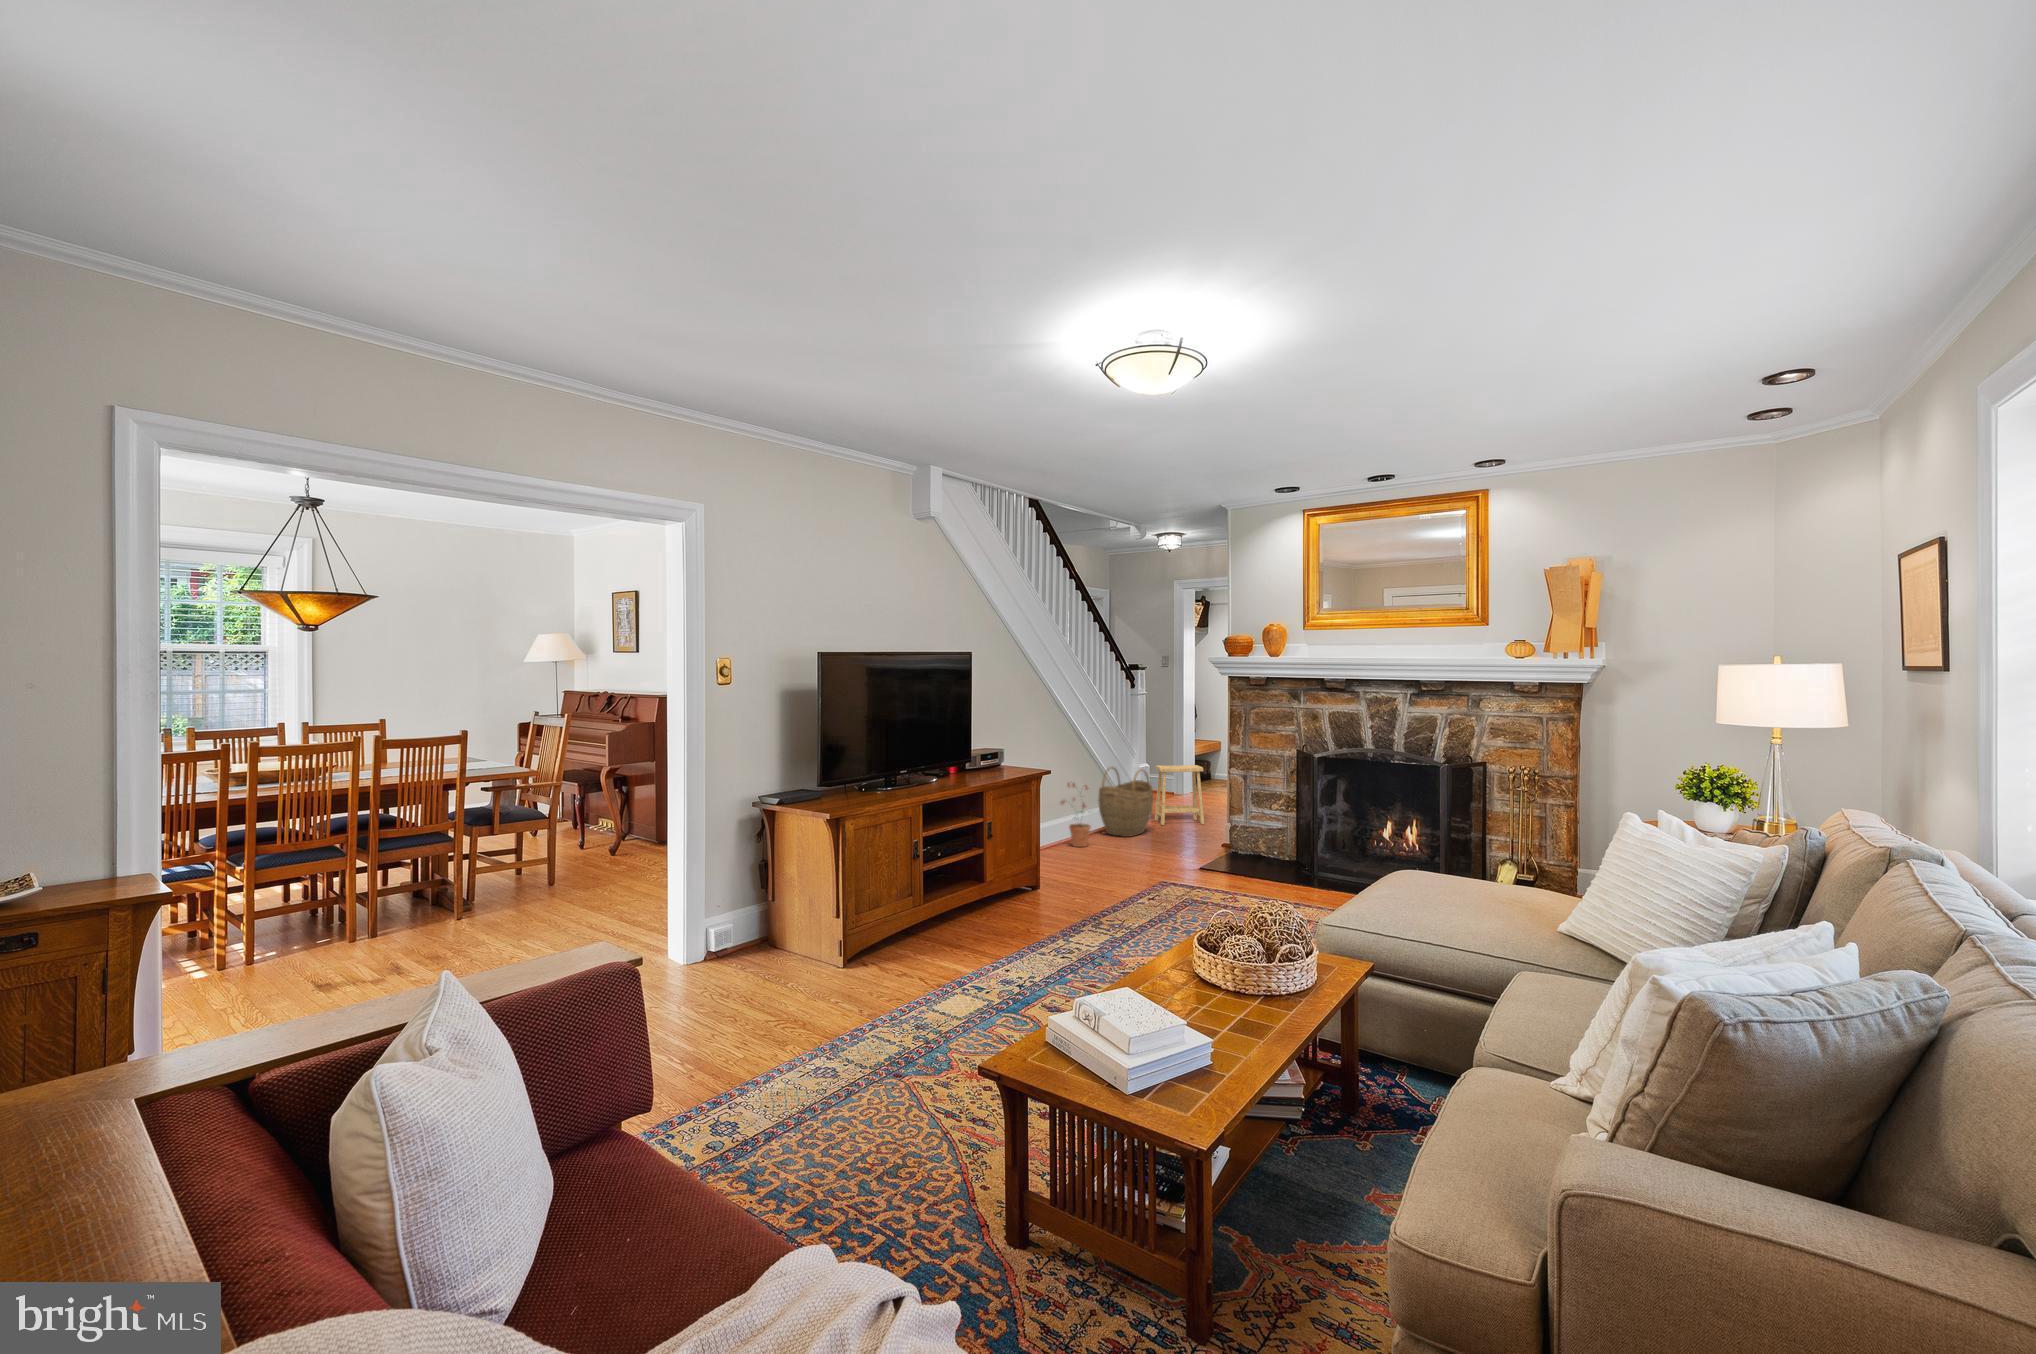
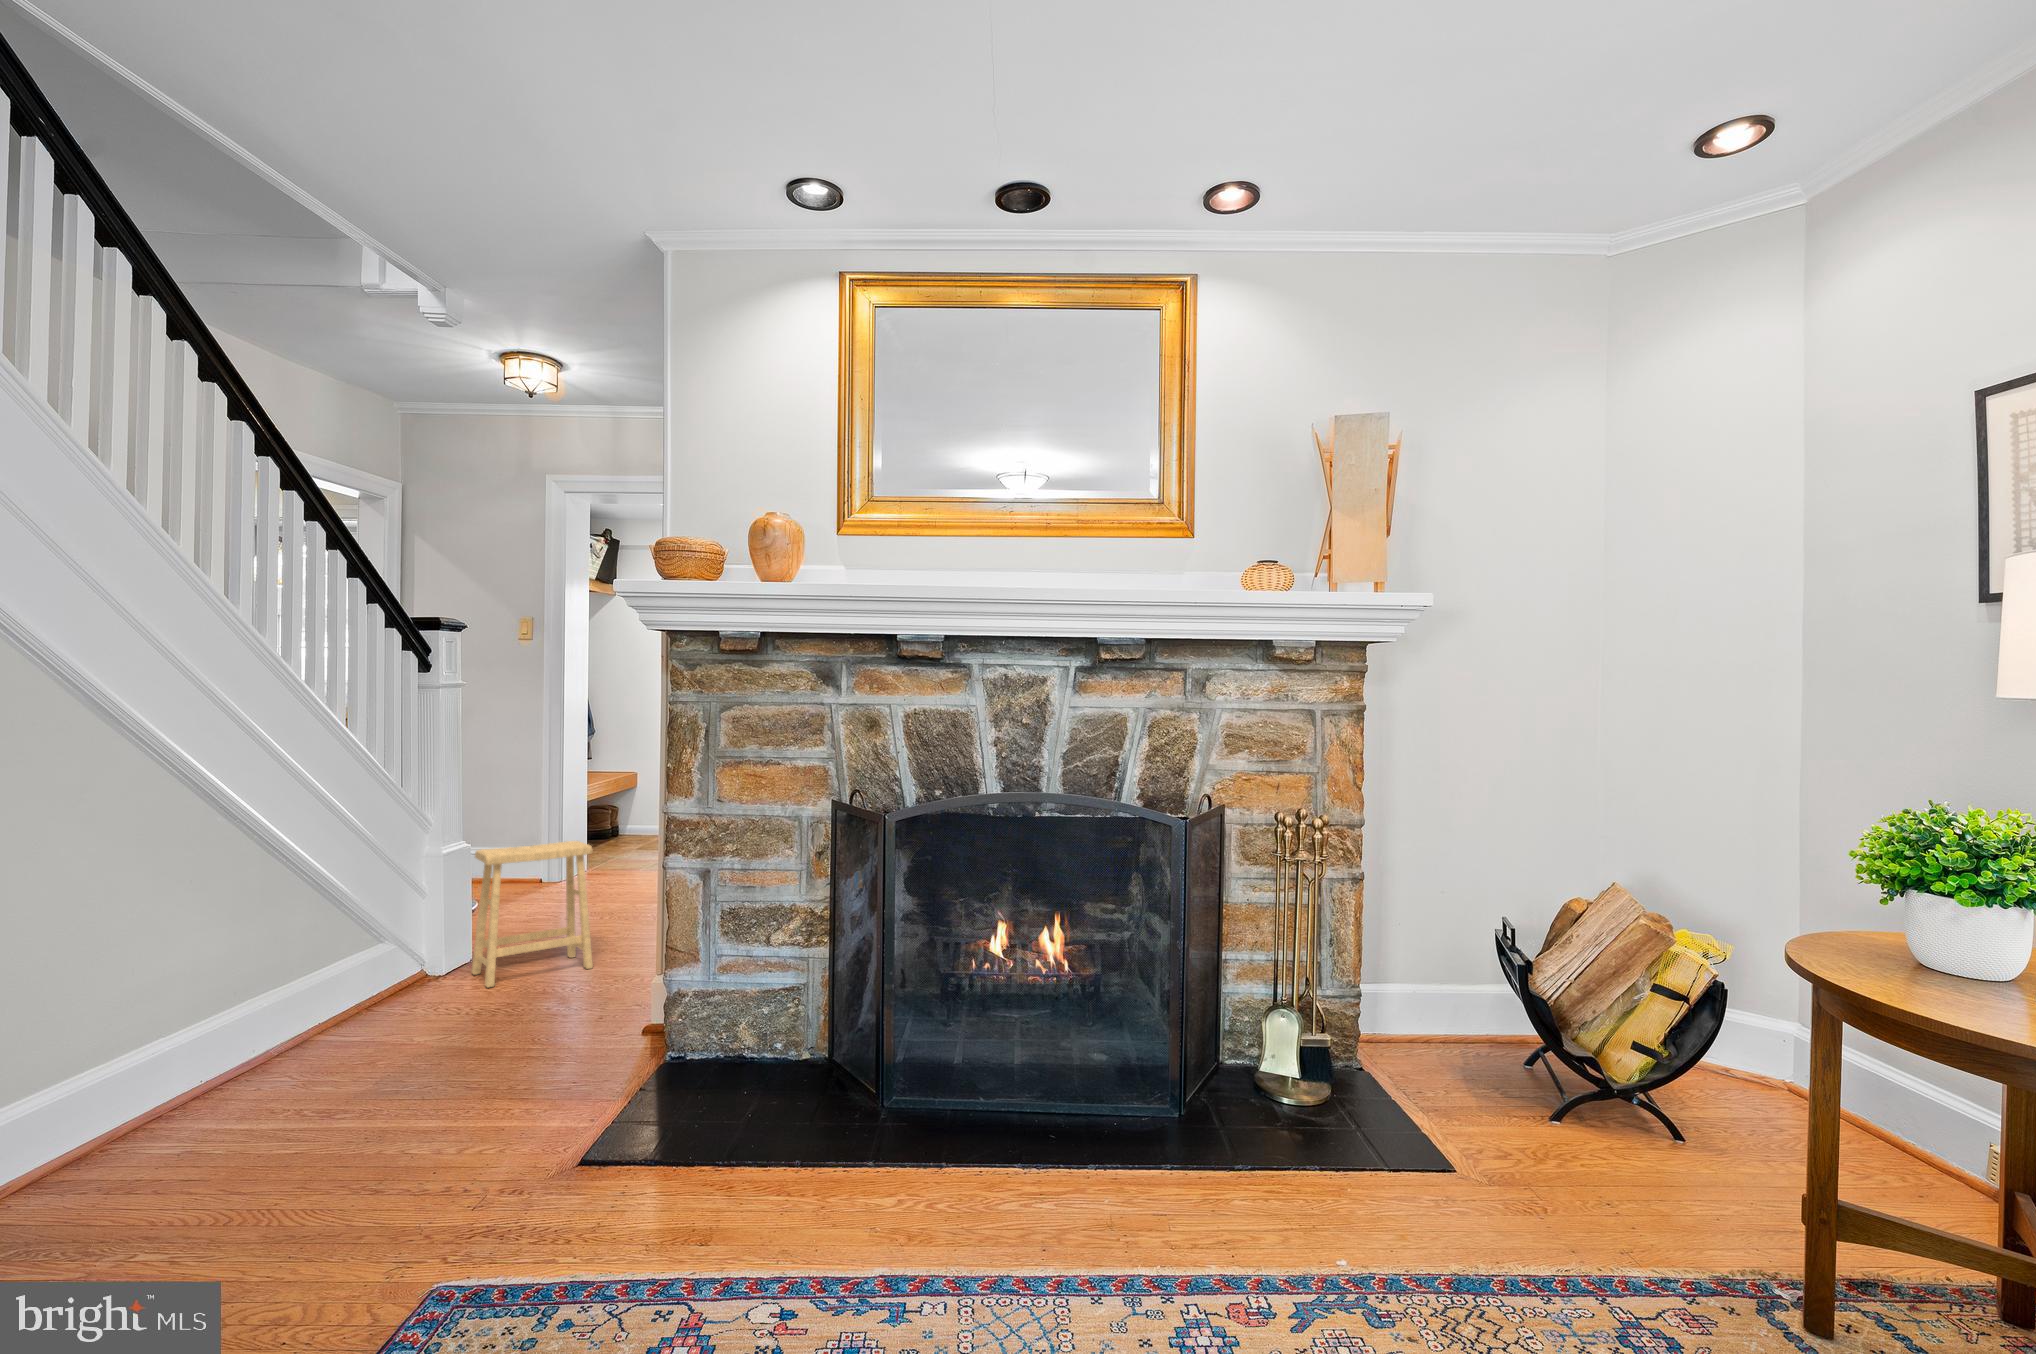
woven basket: present [1099,768,1153,837] -> none [289,868,461,1053]
potted plant: present [1061,783,1090,847] -> none [108,935,250,1137]

